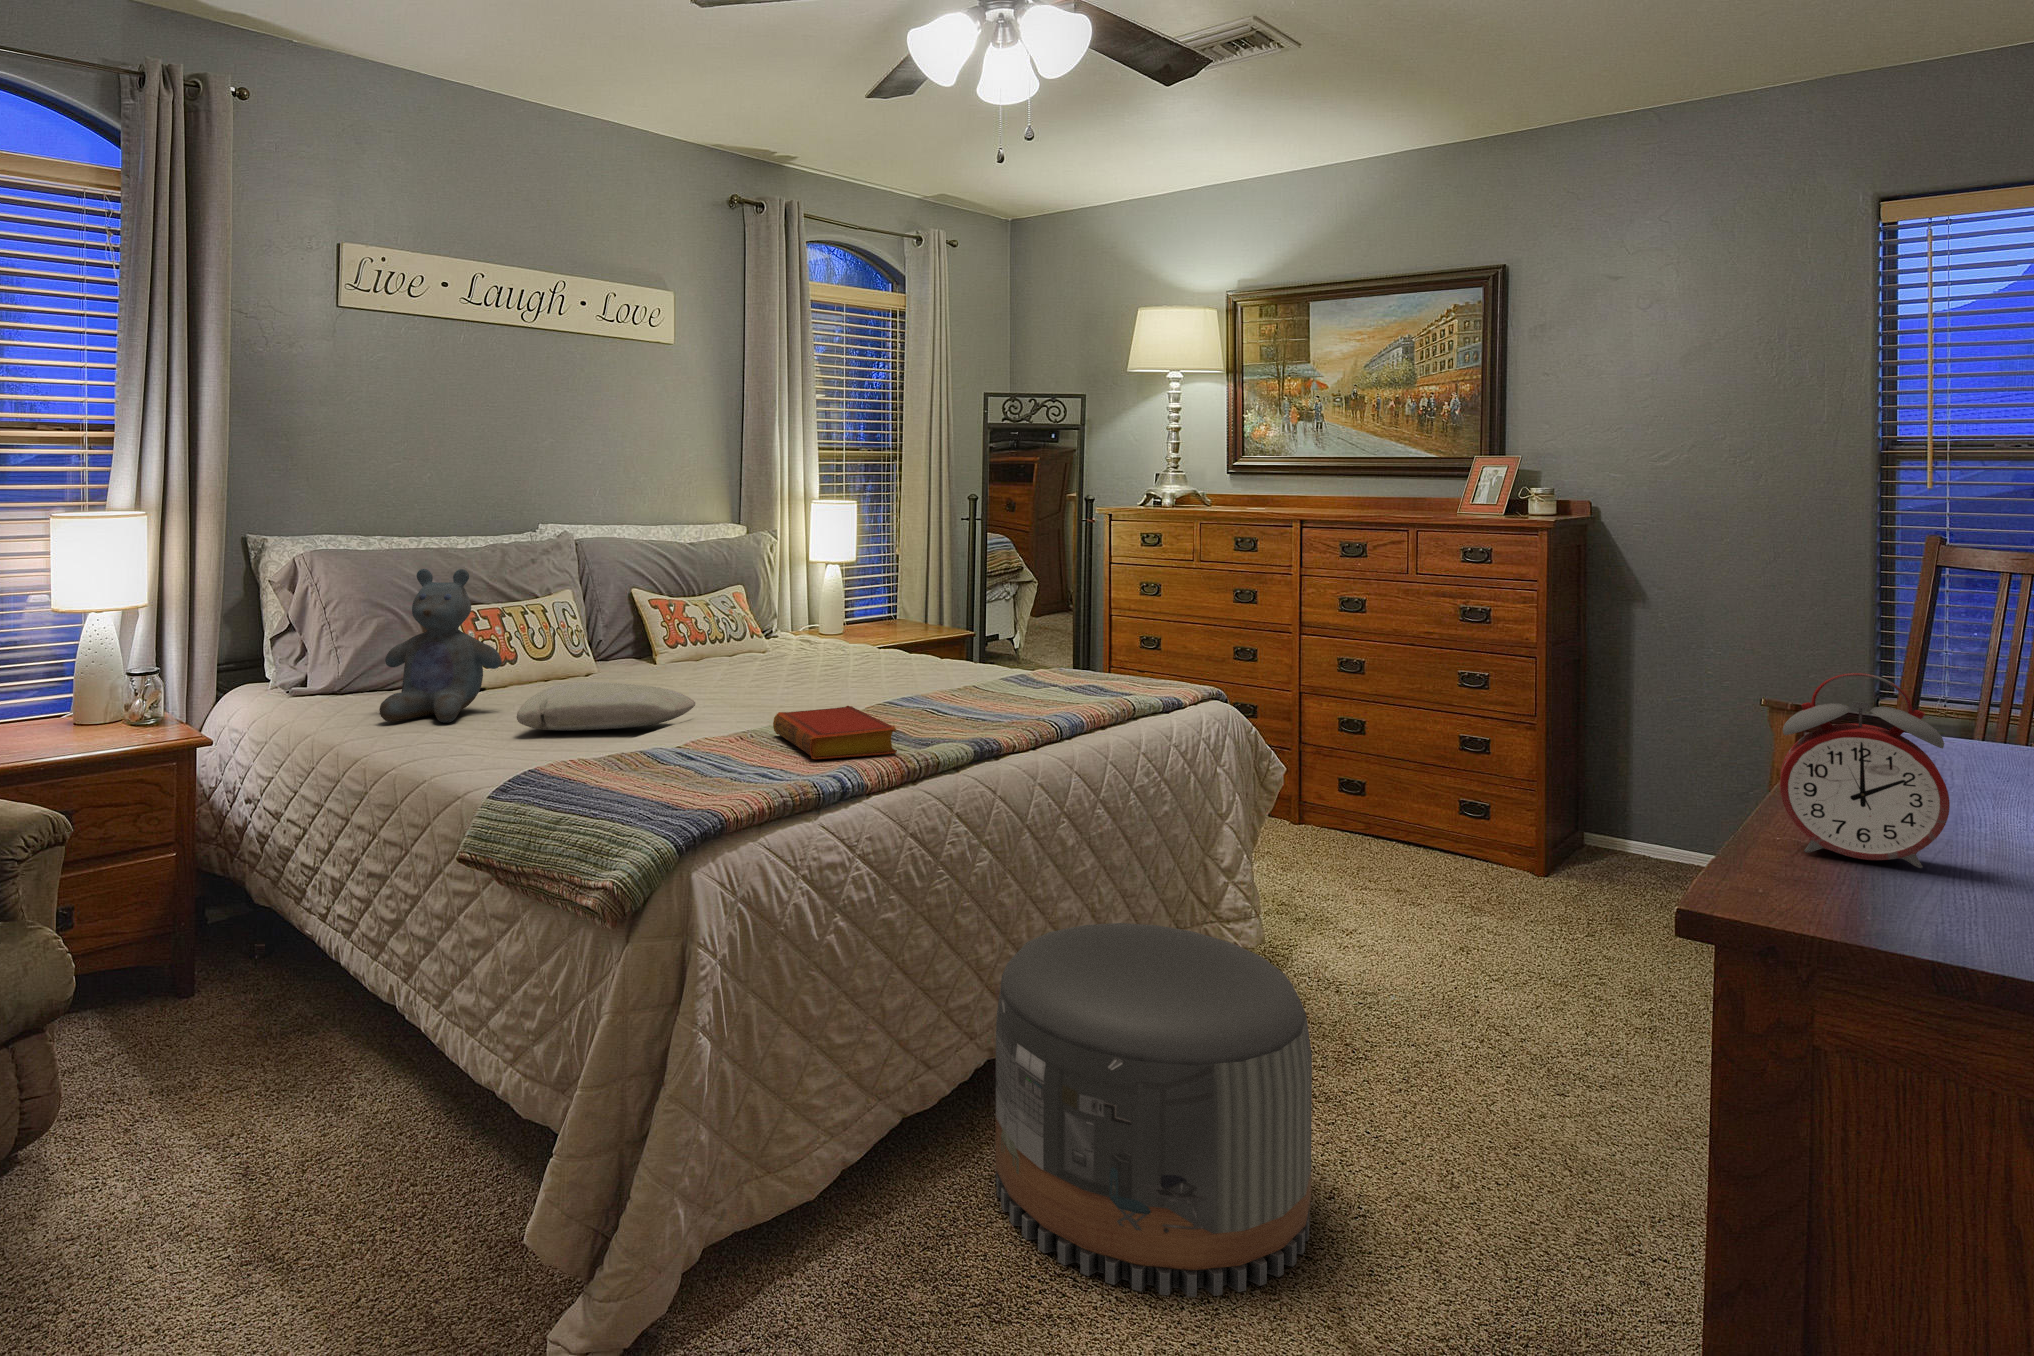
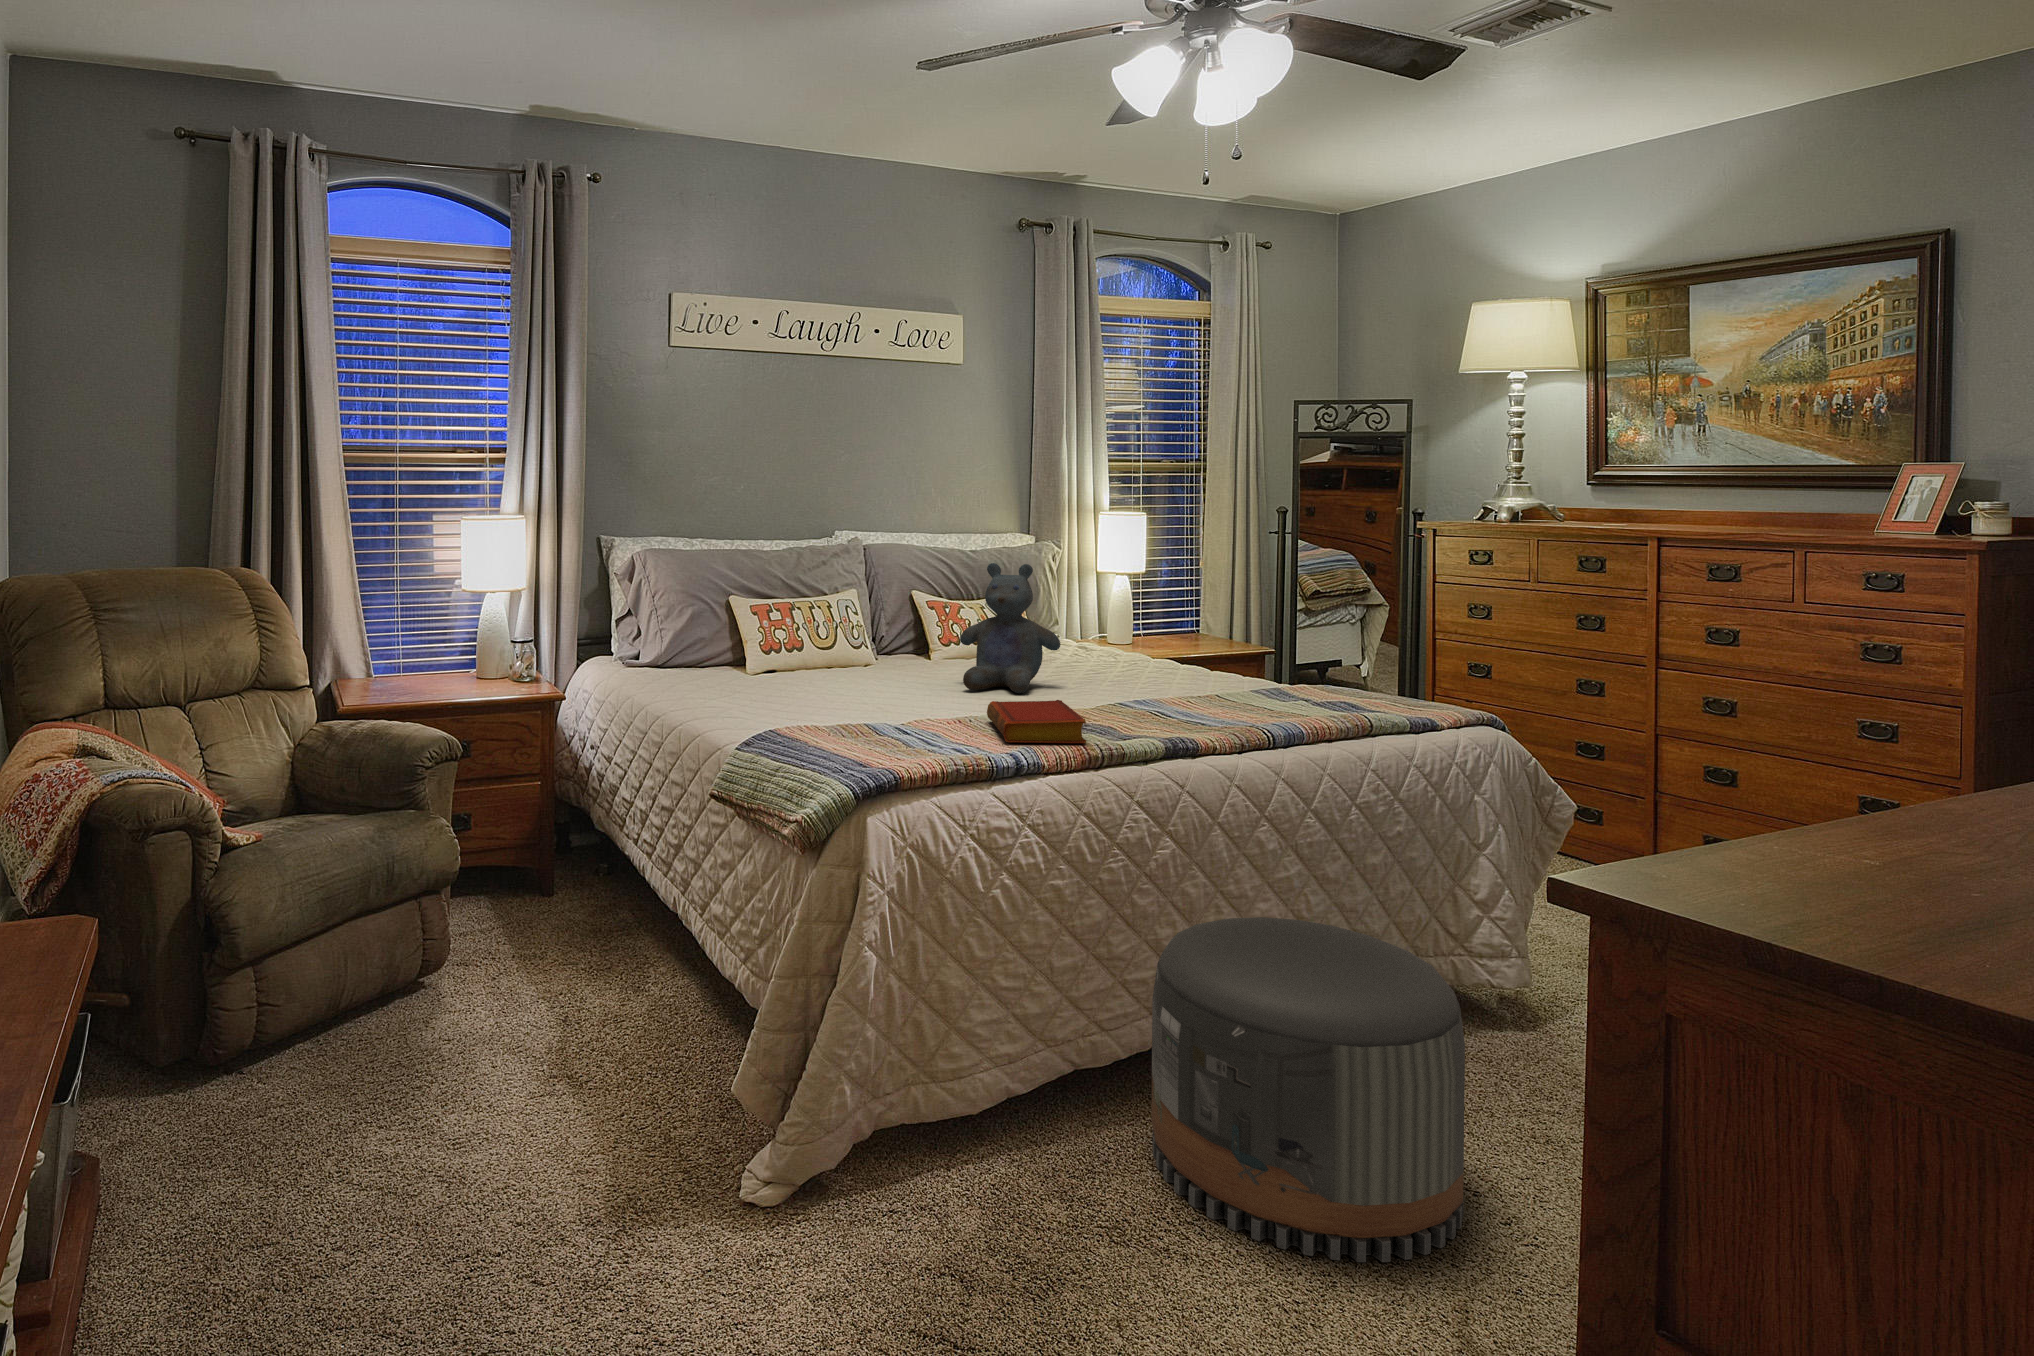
stuffed bear: present [379,569,502,723] -> present [960,563,1061,693]
alarm clock: present [1780,673,1950,868] -> none [1795,706,1978,901]
pillow: present [517,682,695,731] -> none [782,667,933,707]

